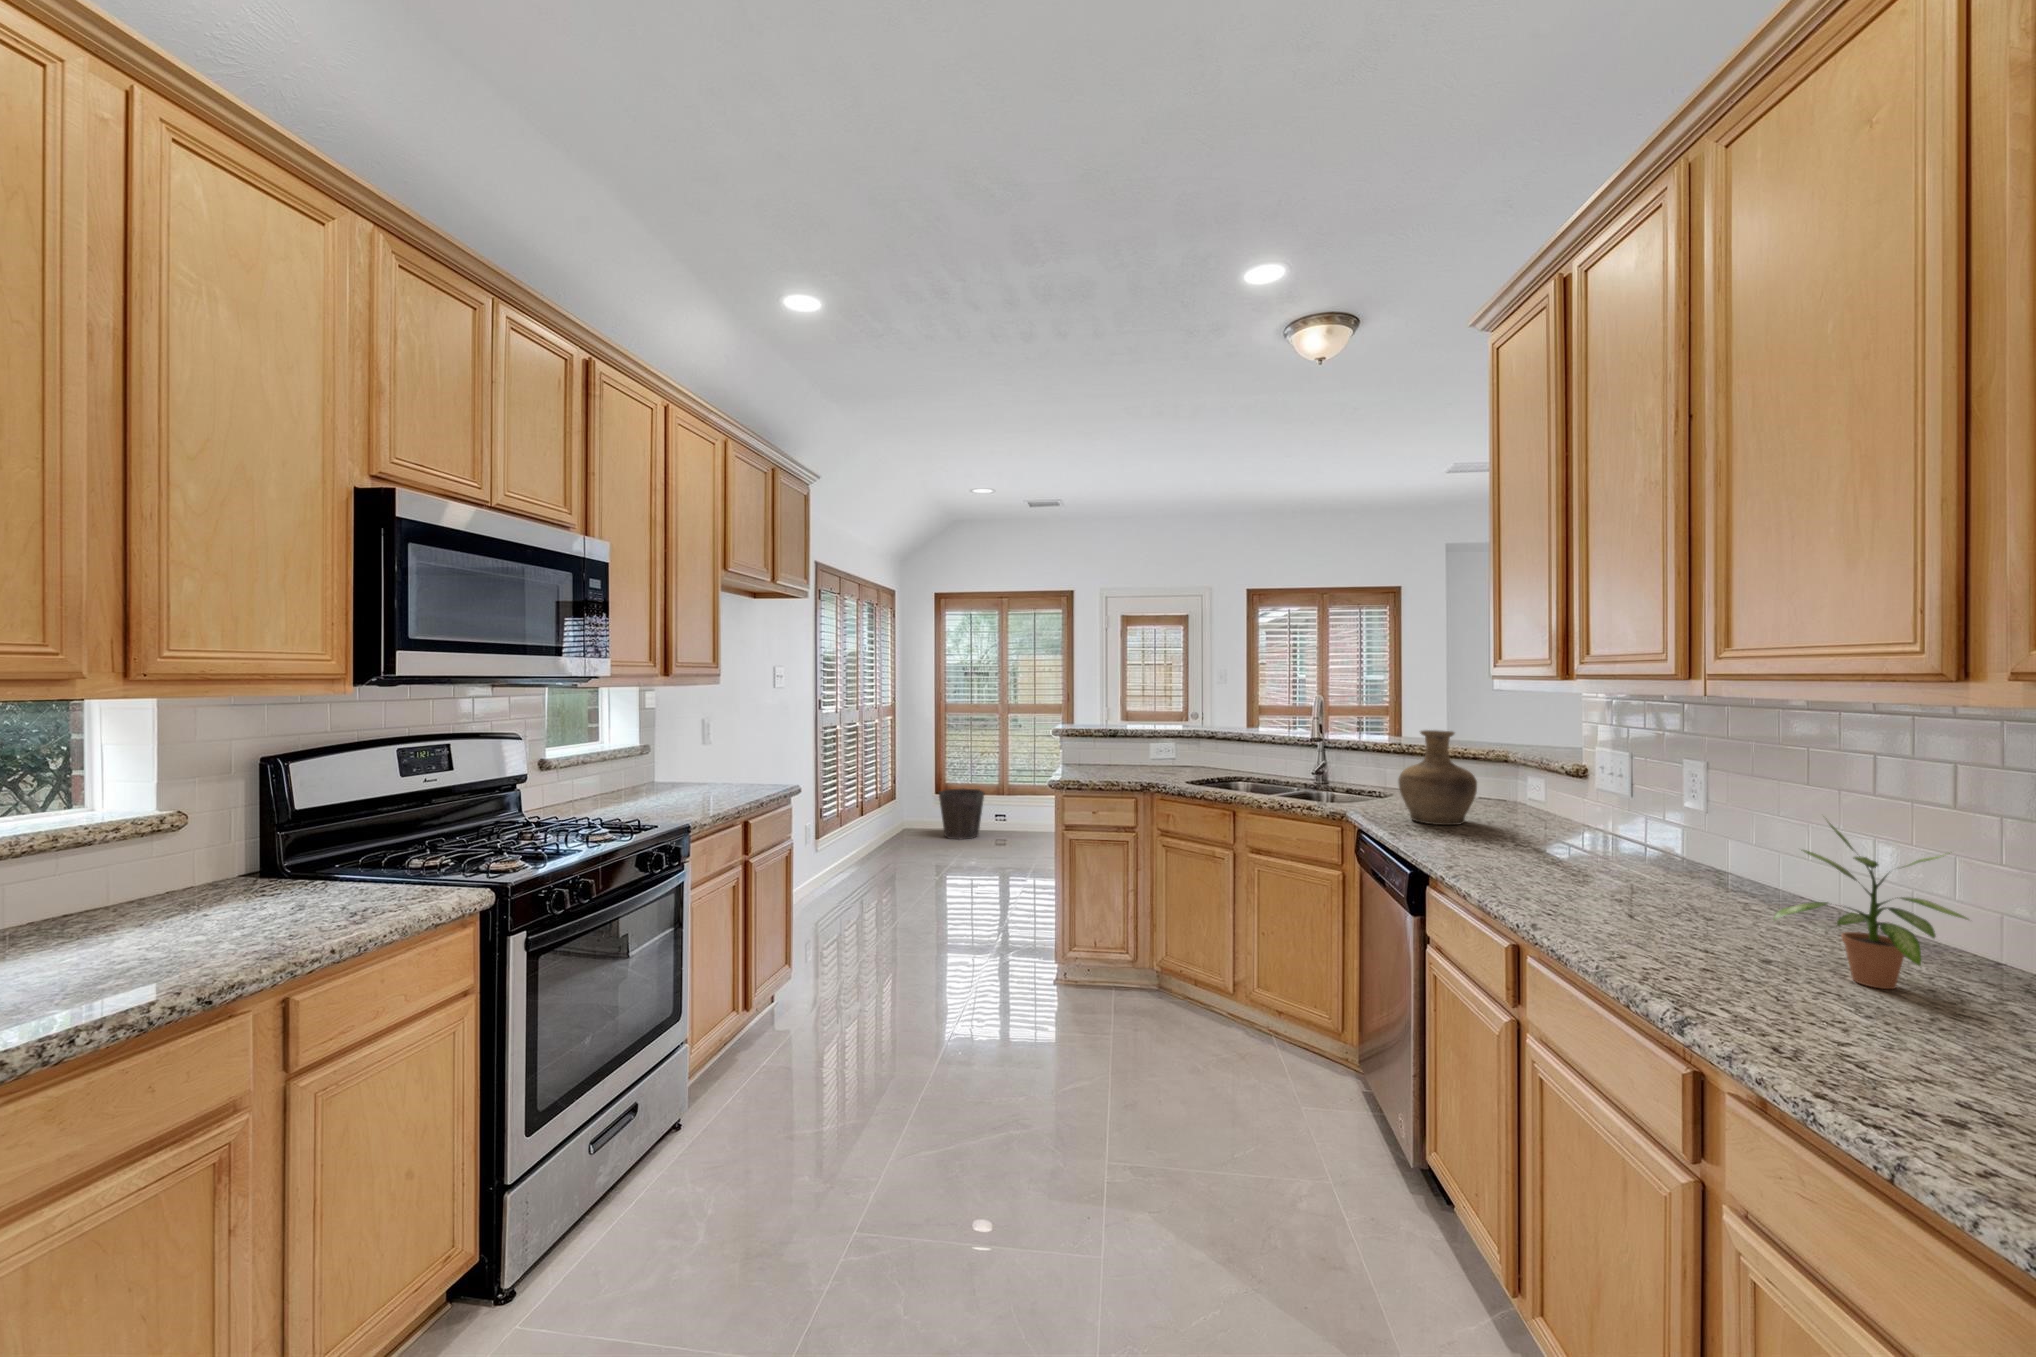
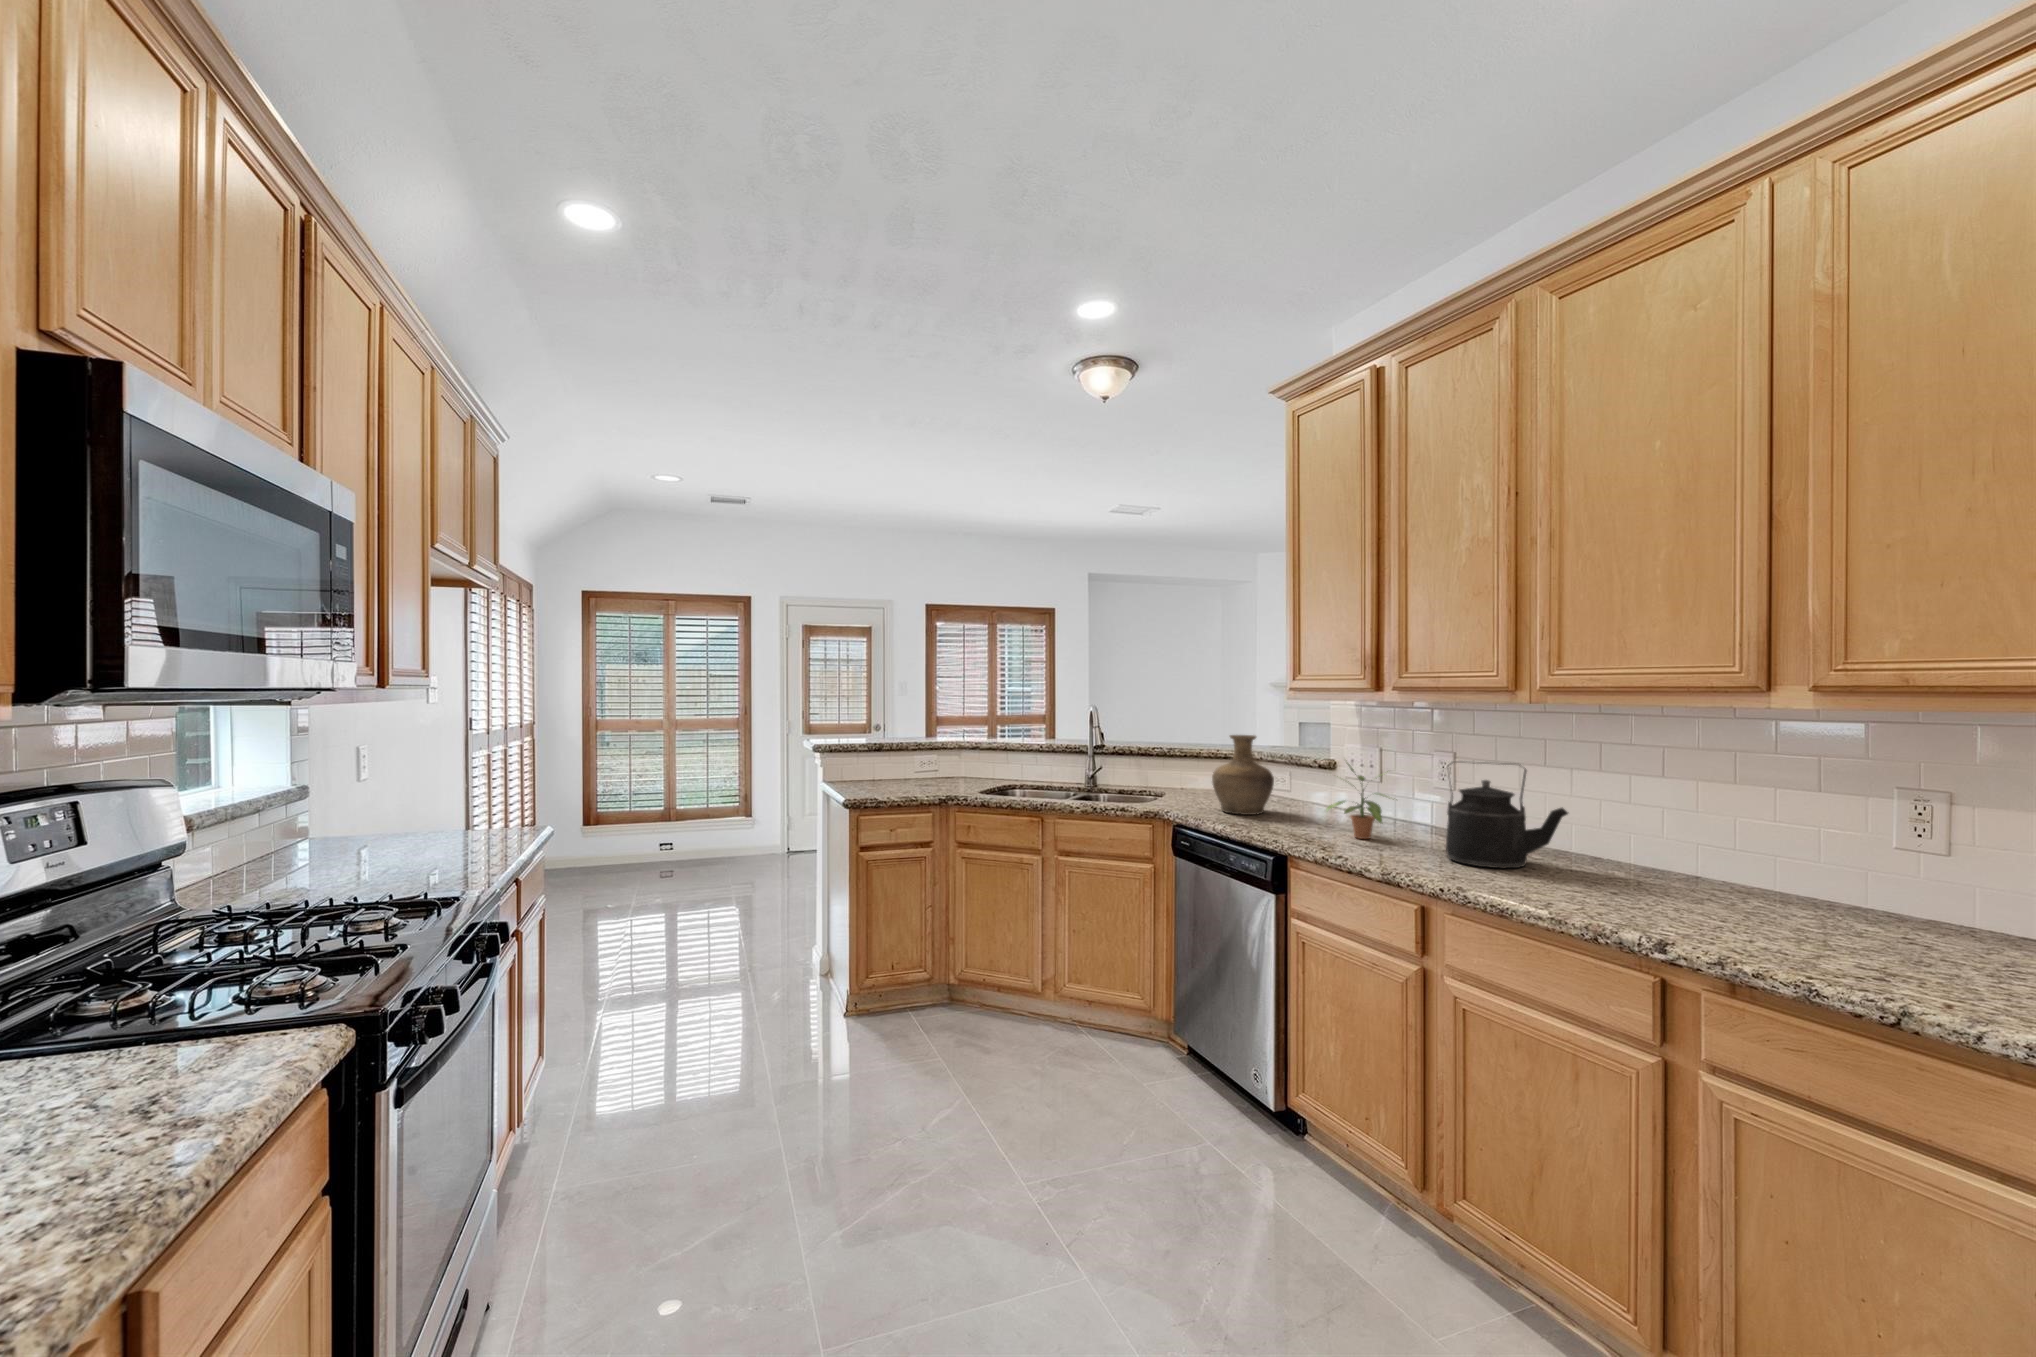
kettle: none [1592,769,1775,916] -> present [1446,761,1568,868]
waste bin: present [939,788,985,840] -> none [591,816,651,876]
potted plant: present [1774,823,1968,989] -> present [1327,763,1394,839]

